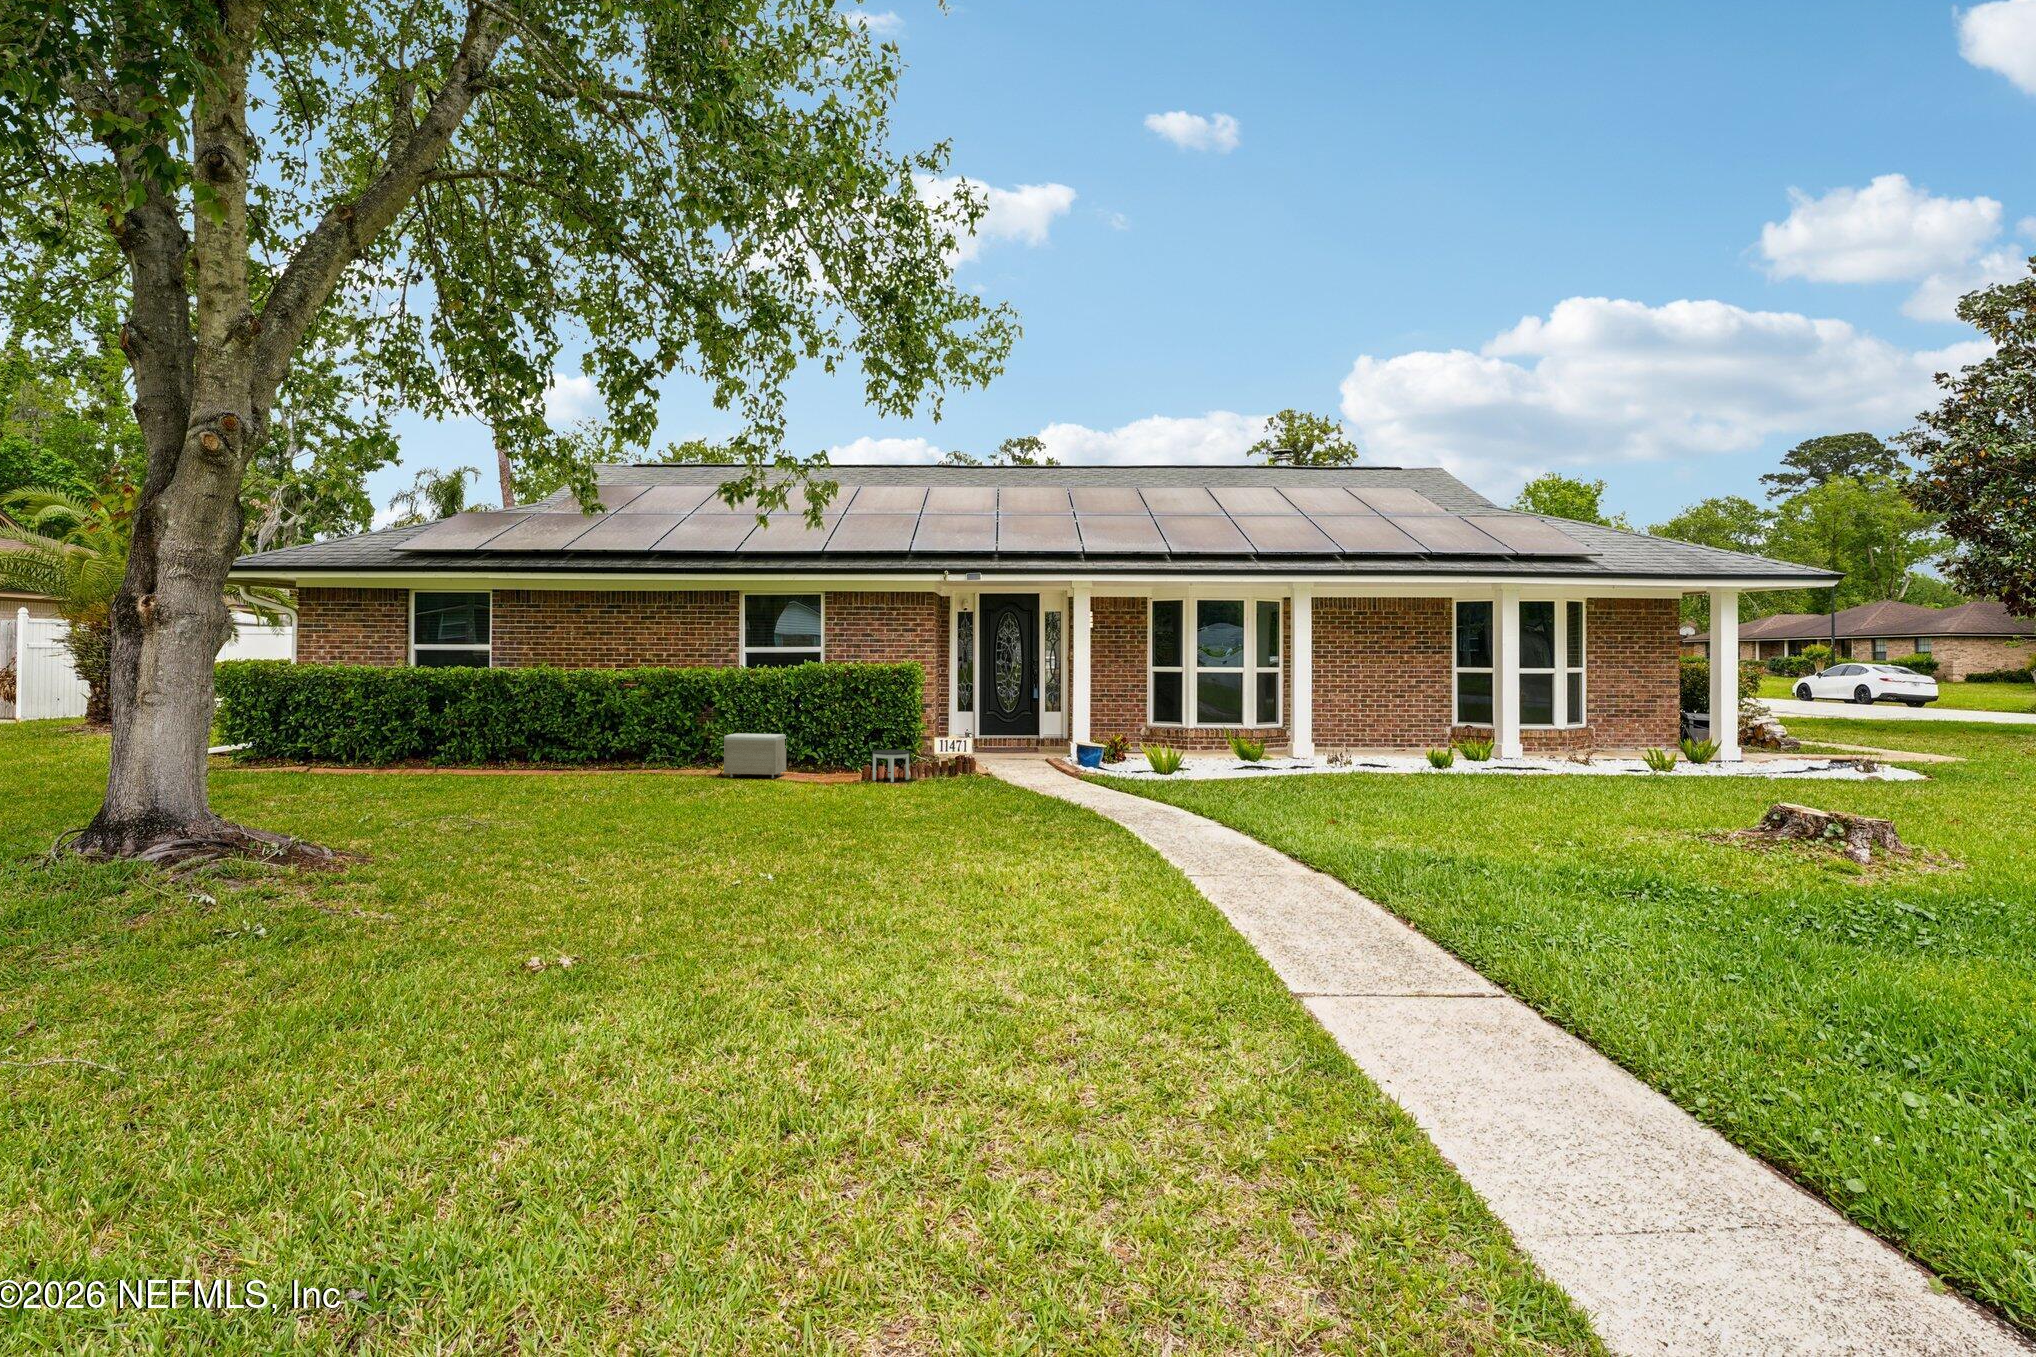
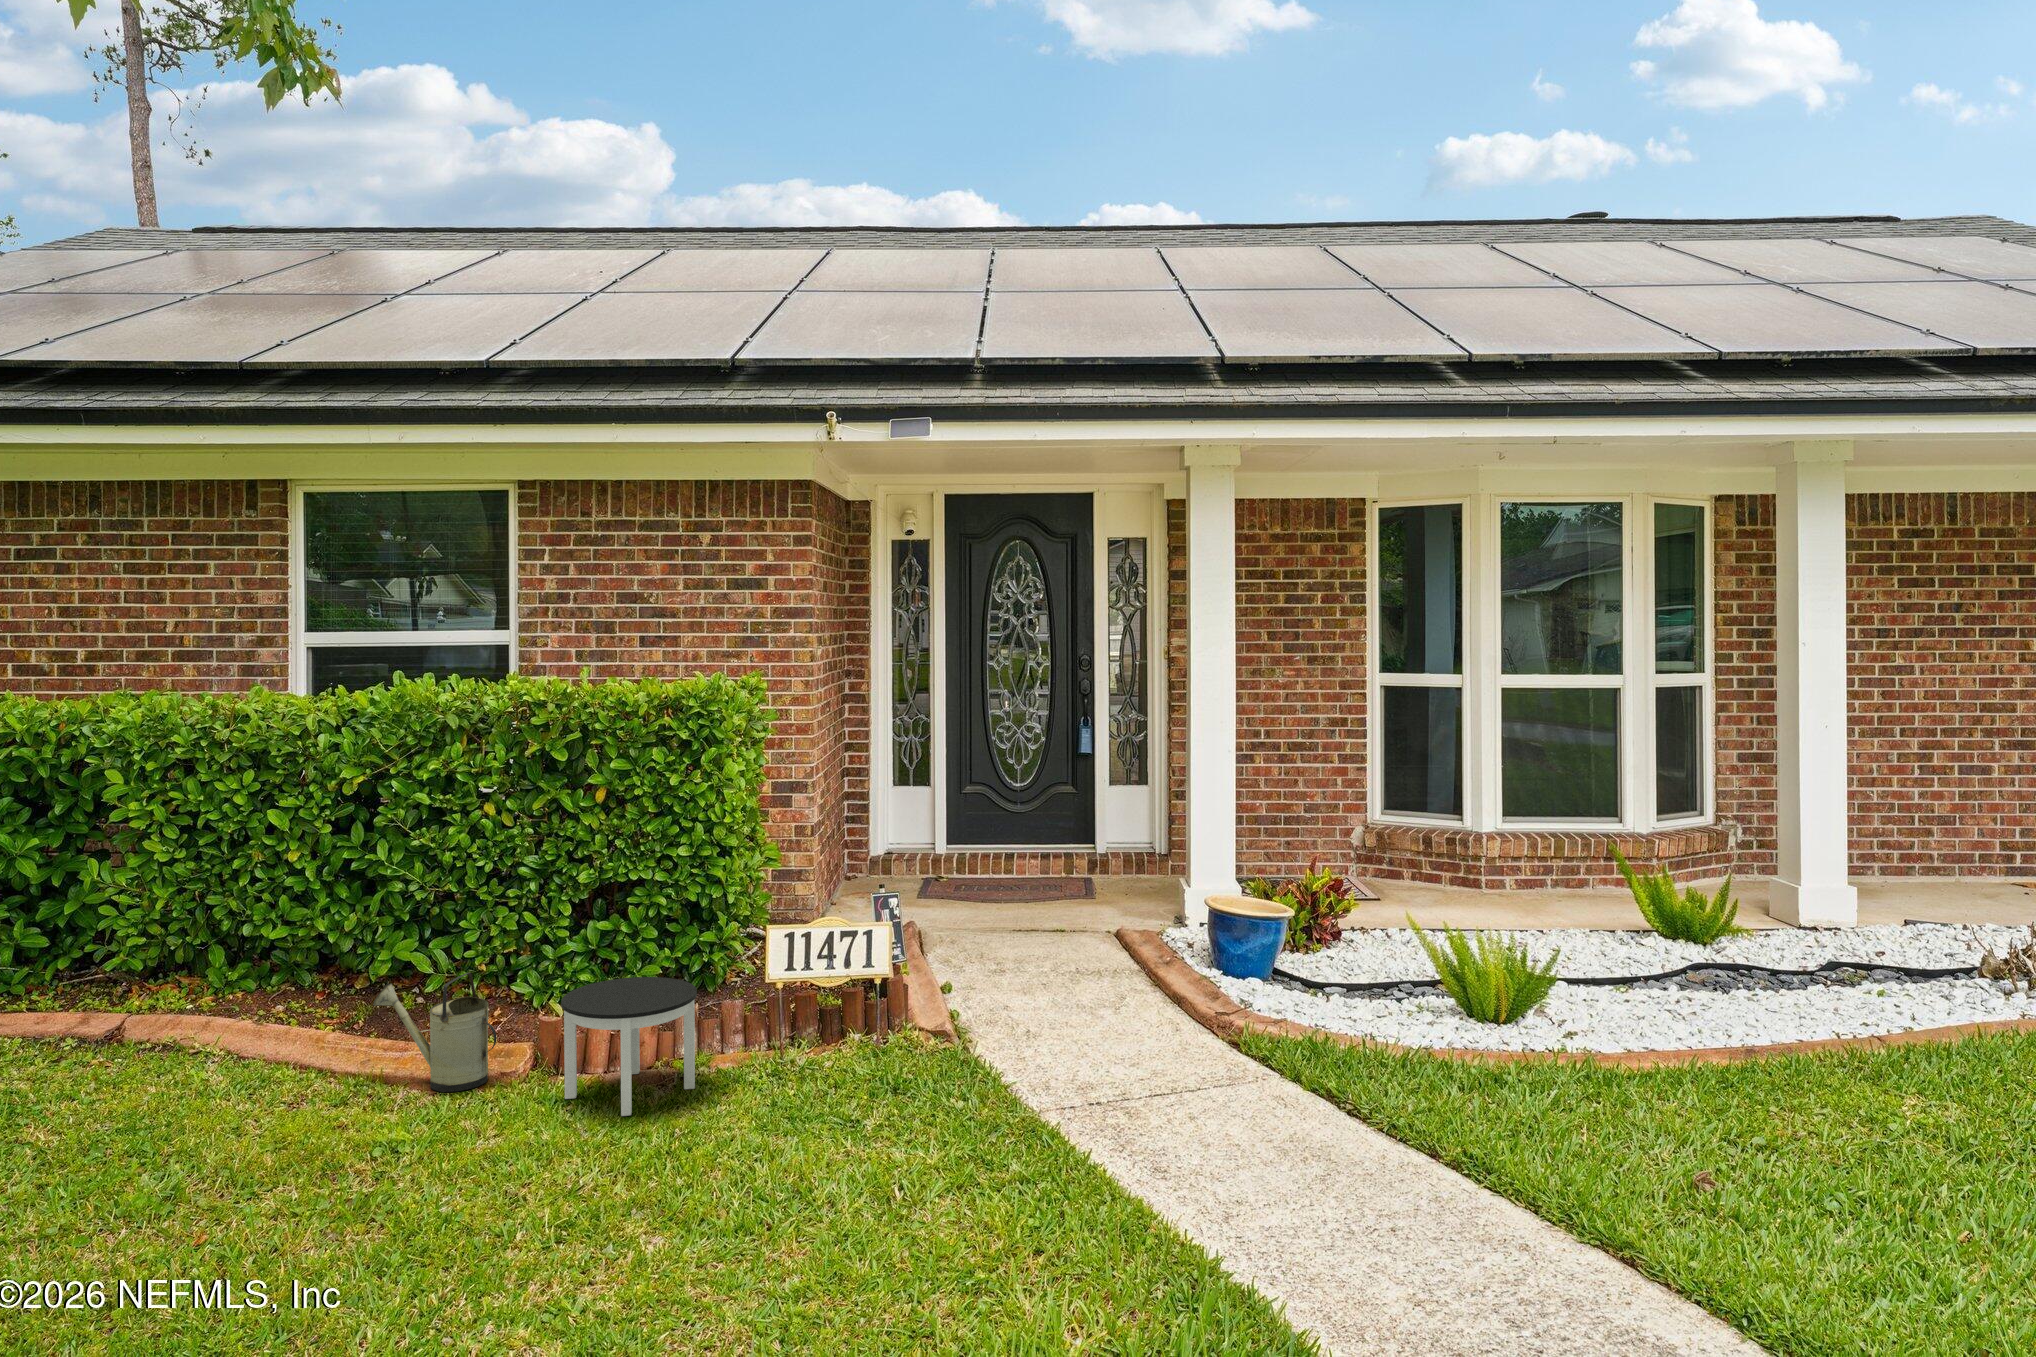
storage bench: present [724,733,786,778] -> none [49,921,299,1089]
watering can: none [815,747,851,779] -> present [373,973,497,1092]

